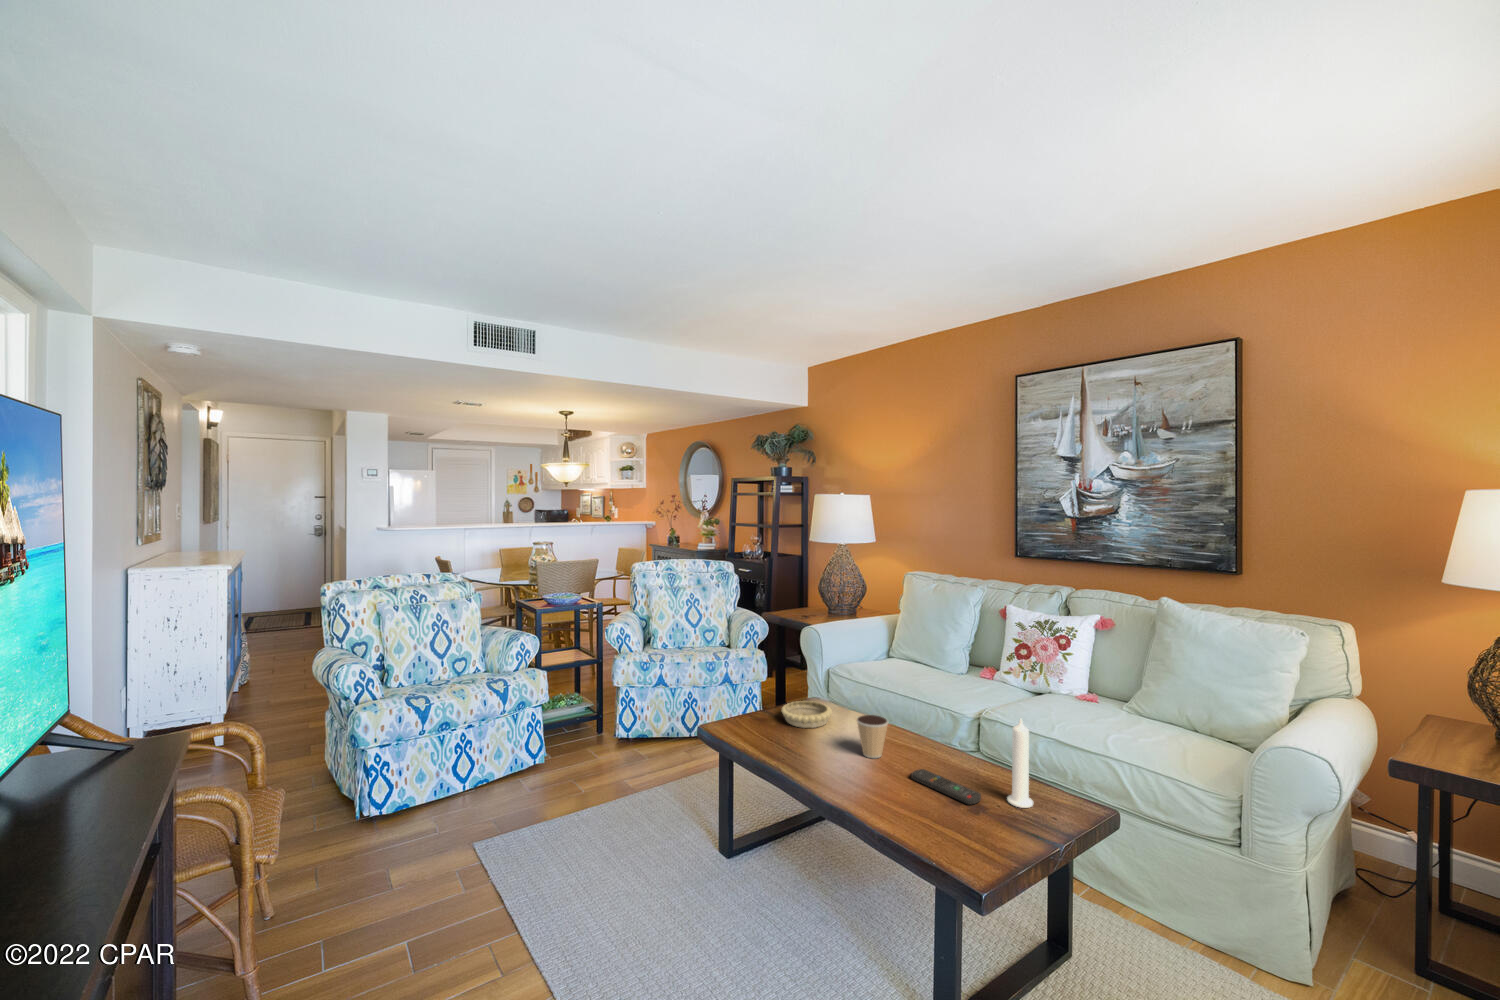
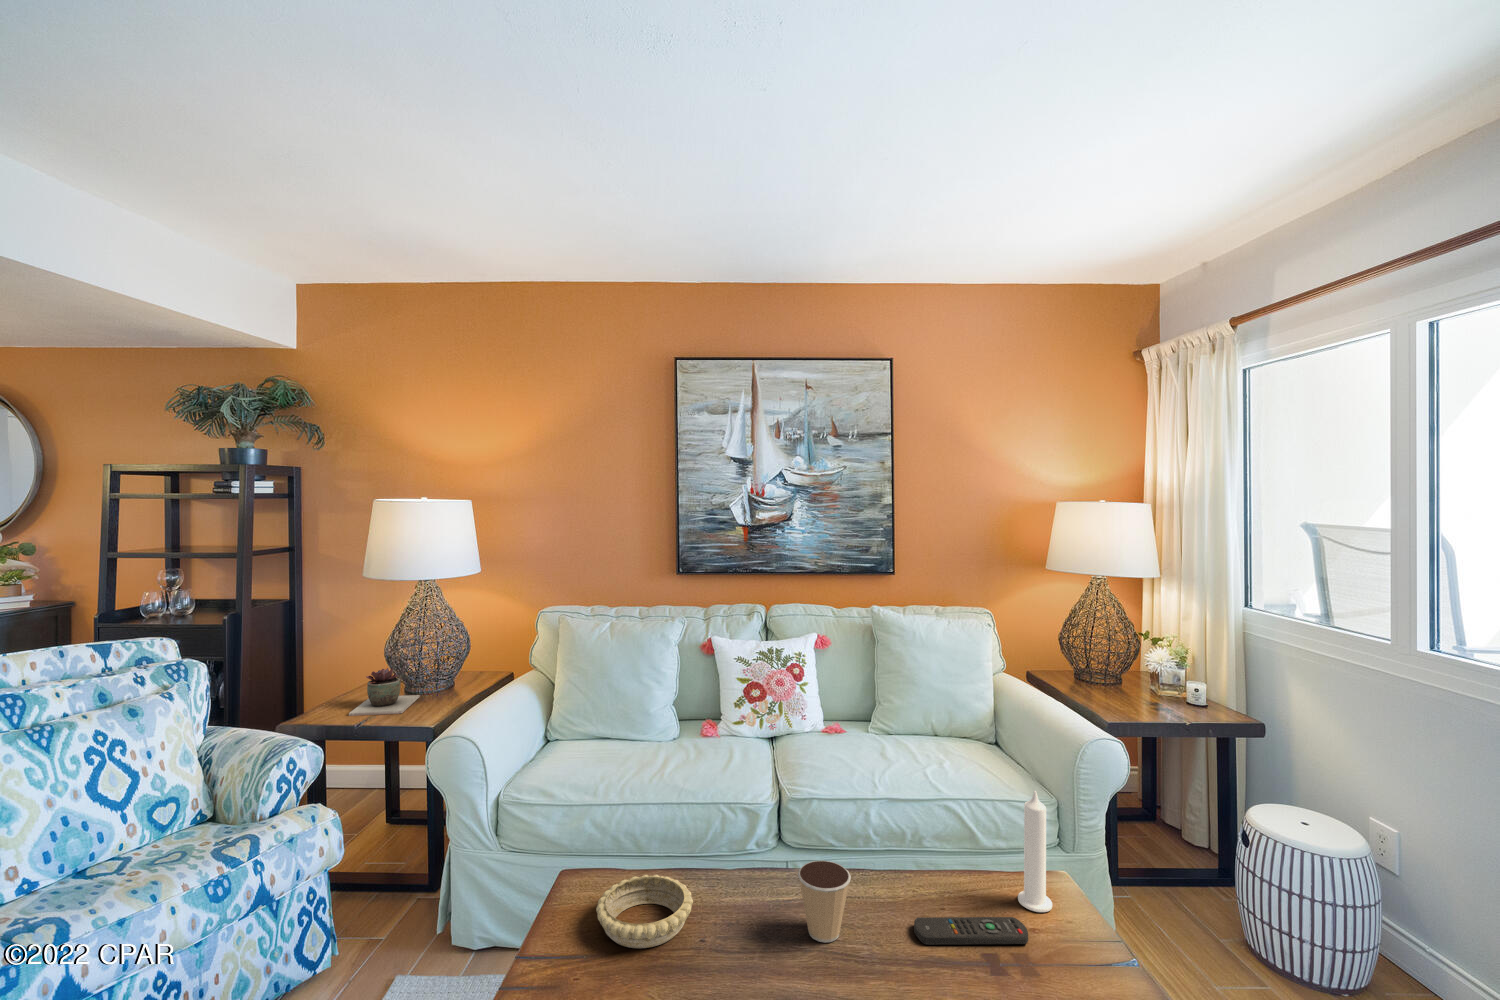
succulent plant: none [793,592,834,618] -> present [349,668,420,716]

